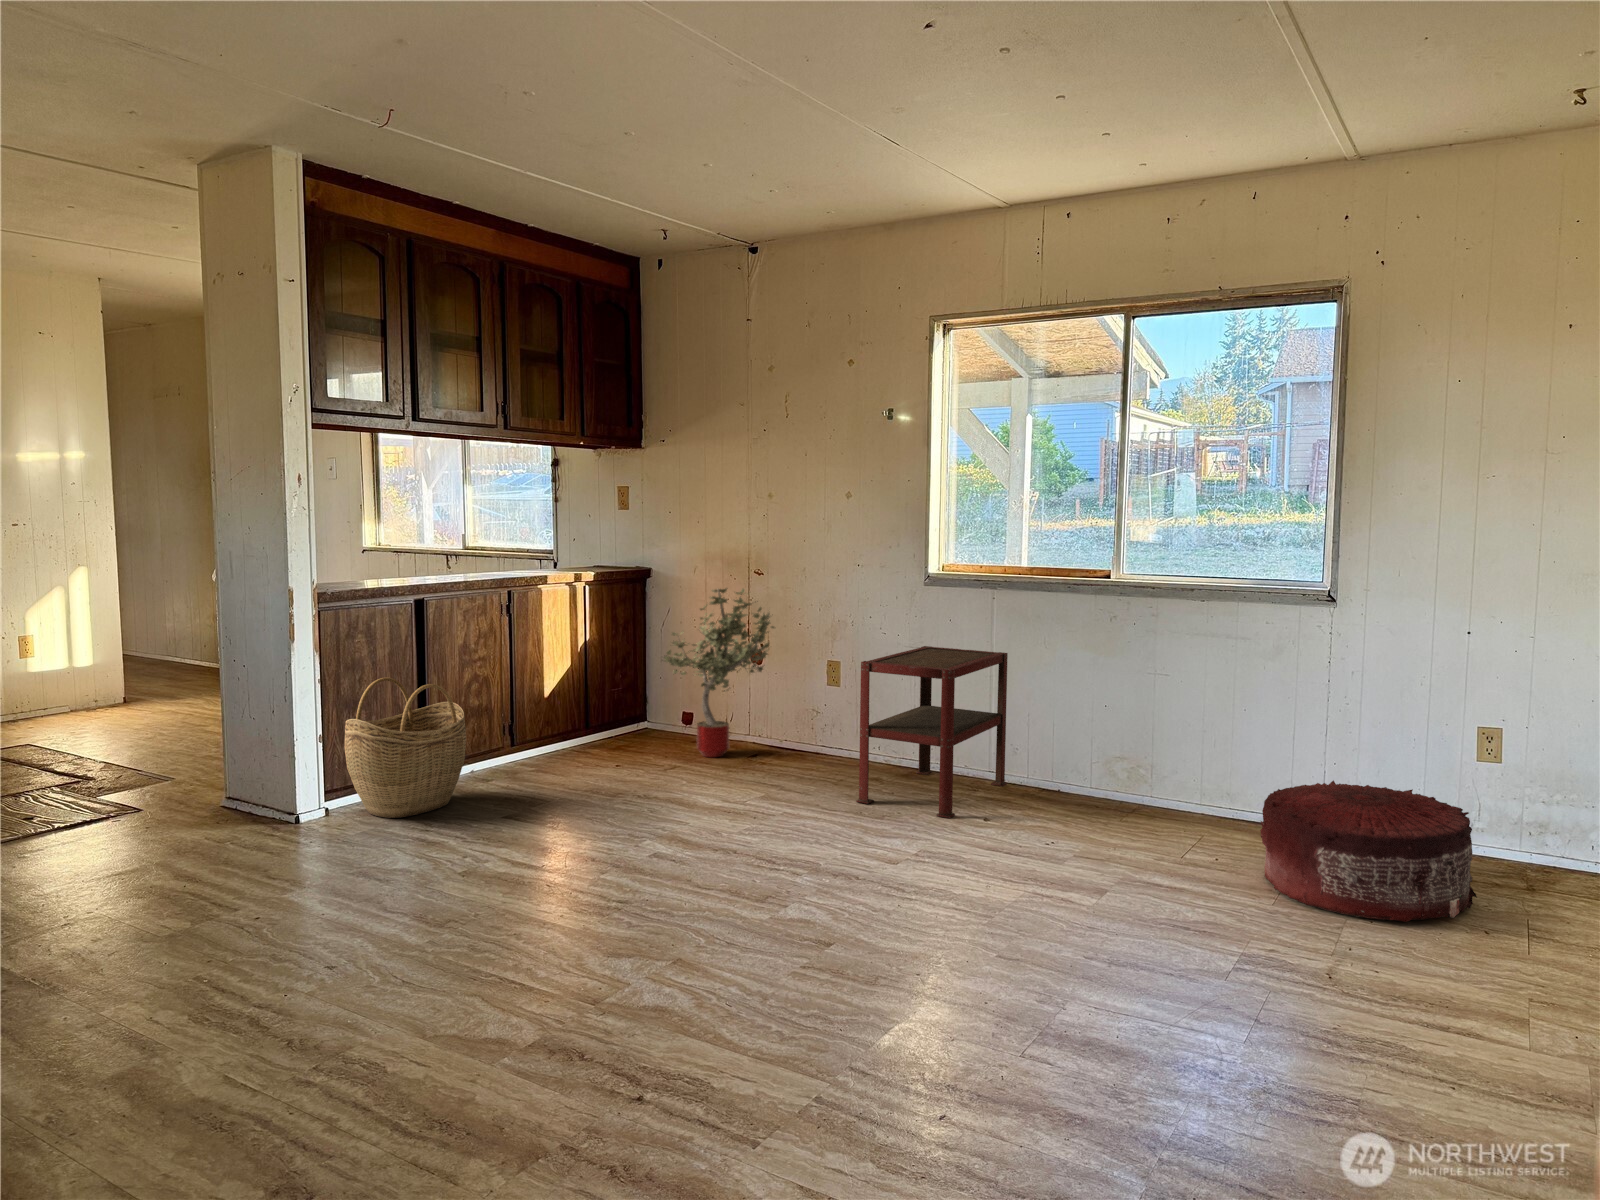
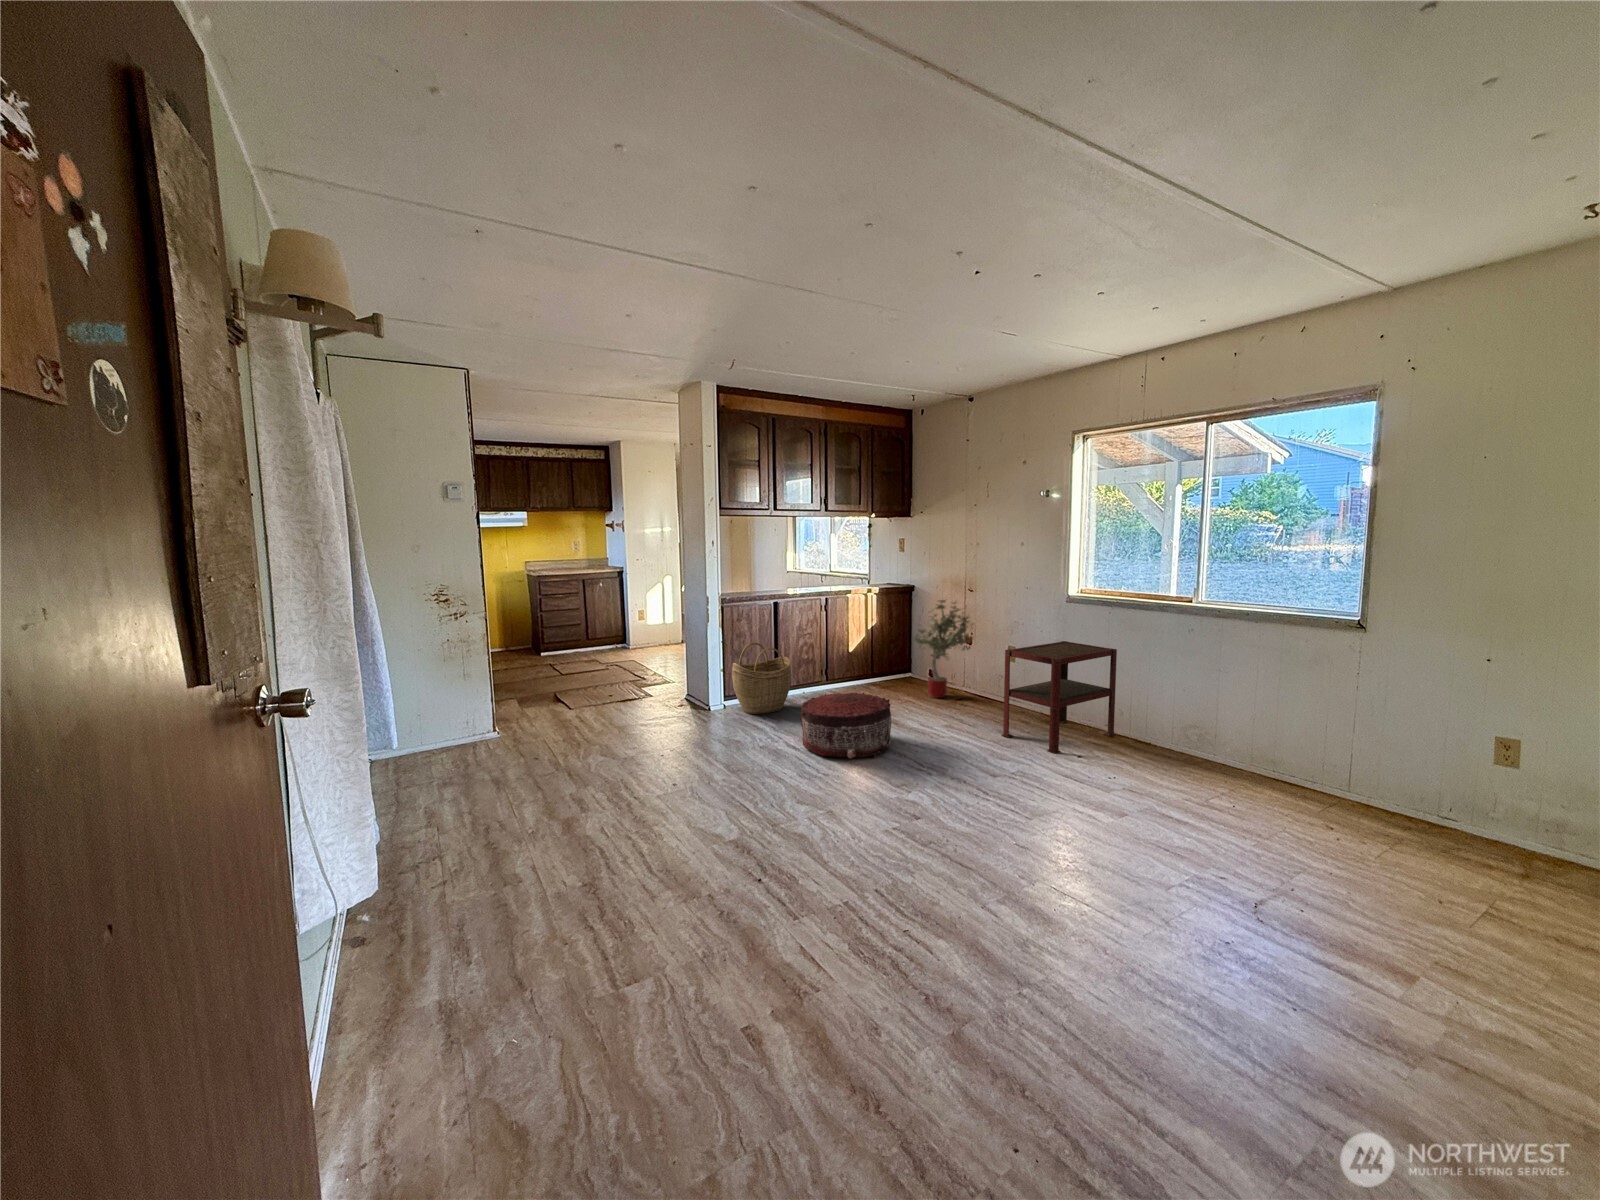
pouf: present [1260,781,1477,922] -> present [801,692,891,758]

